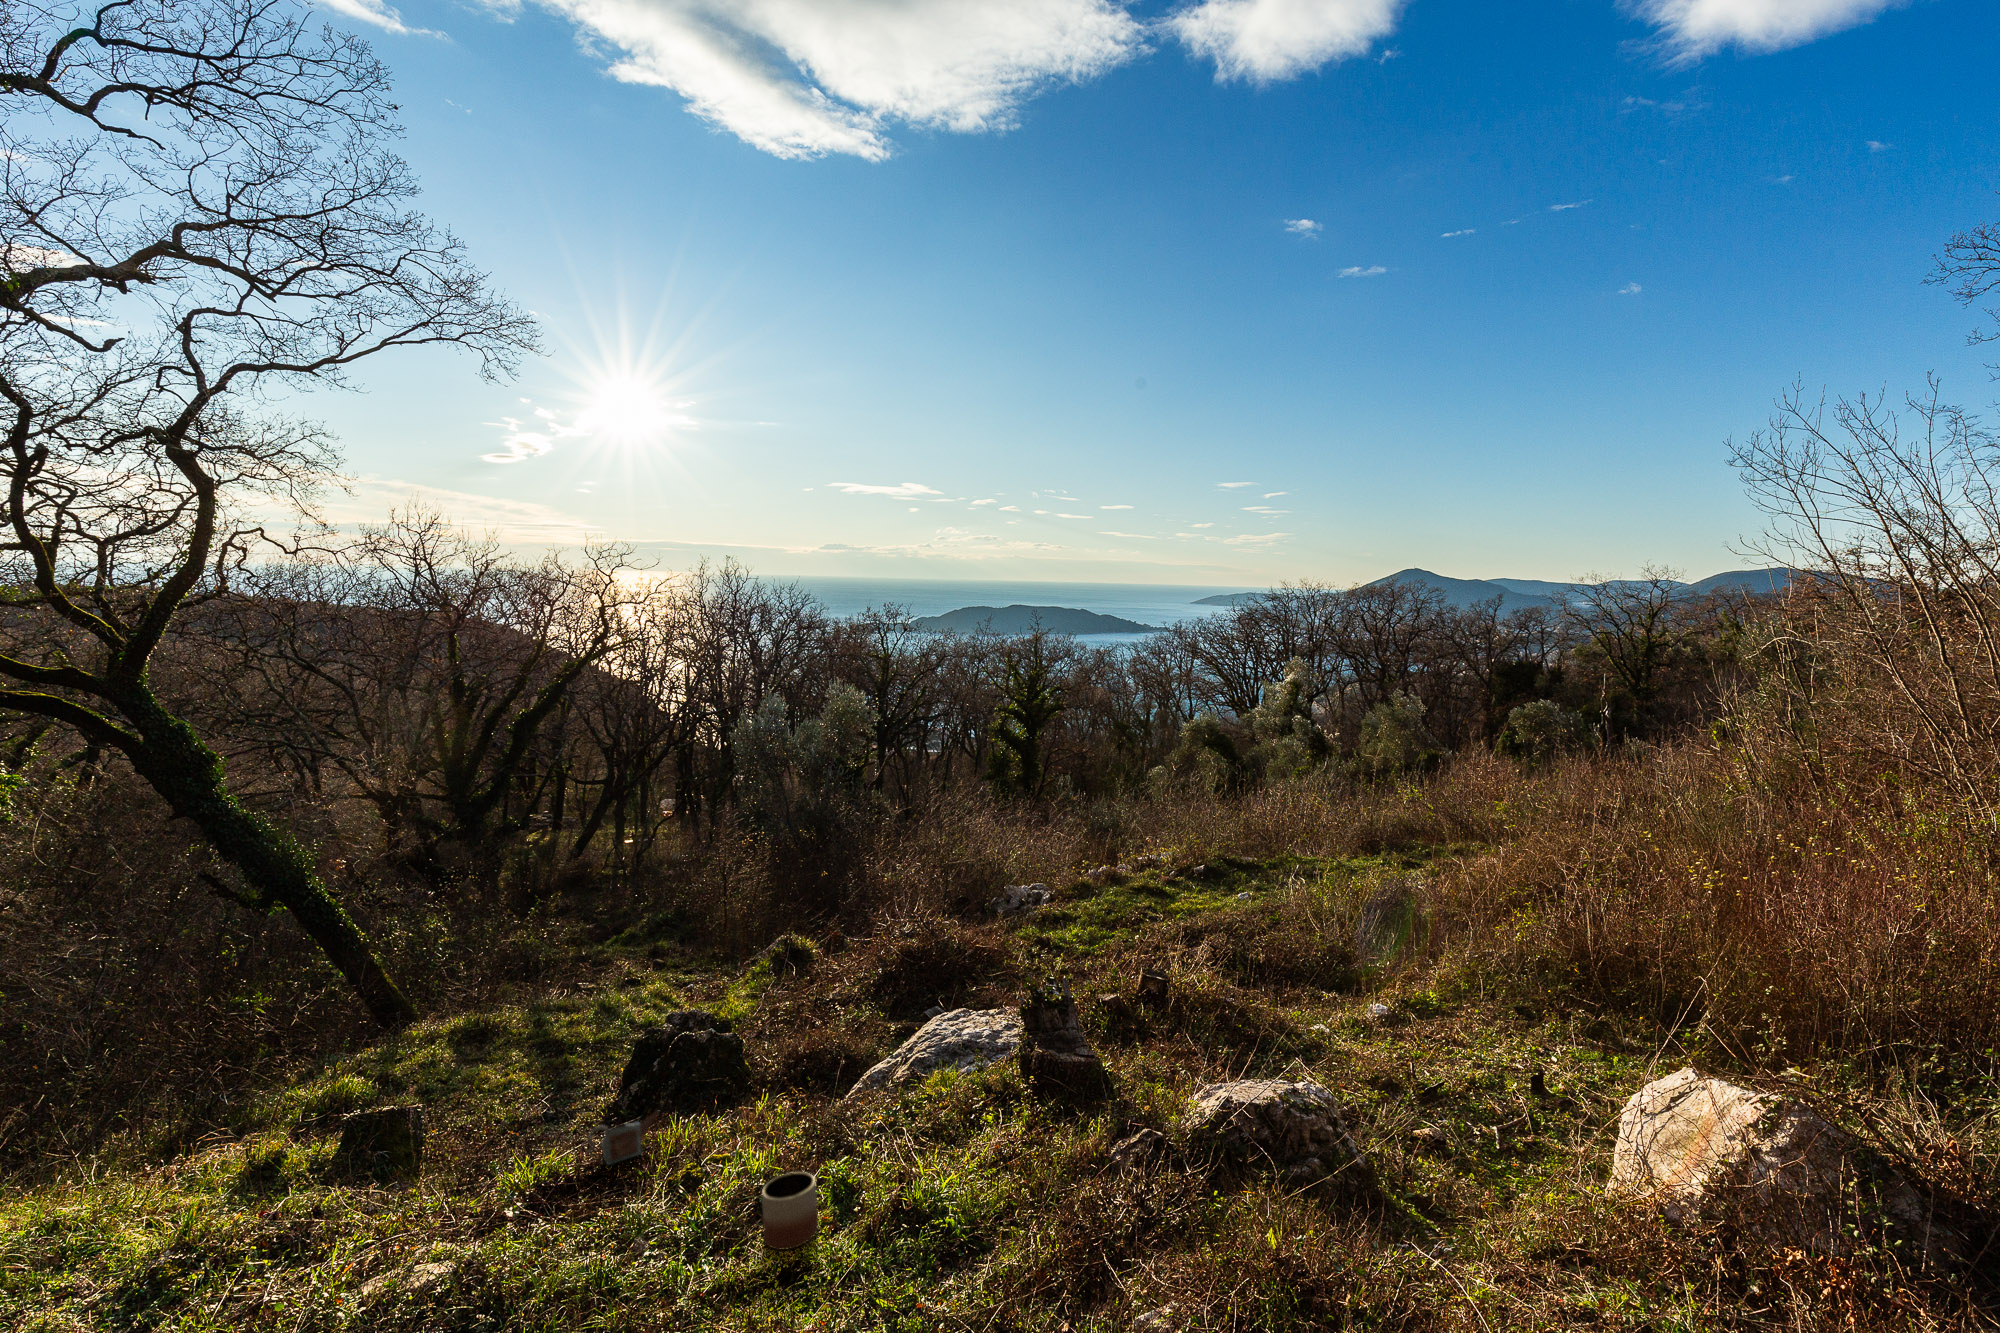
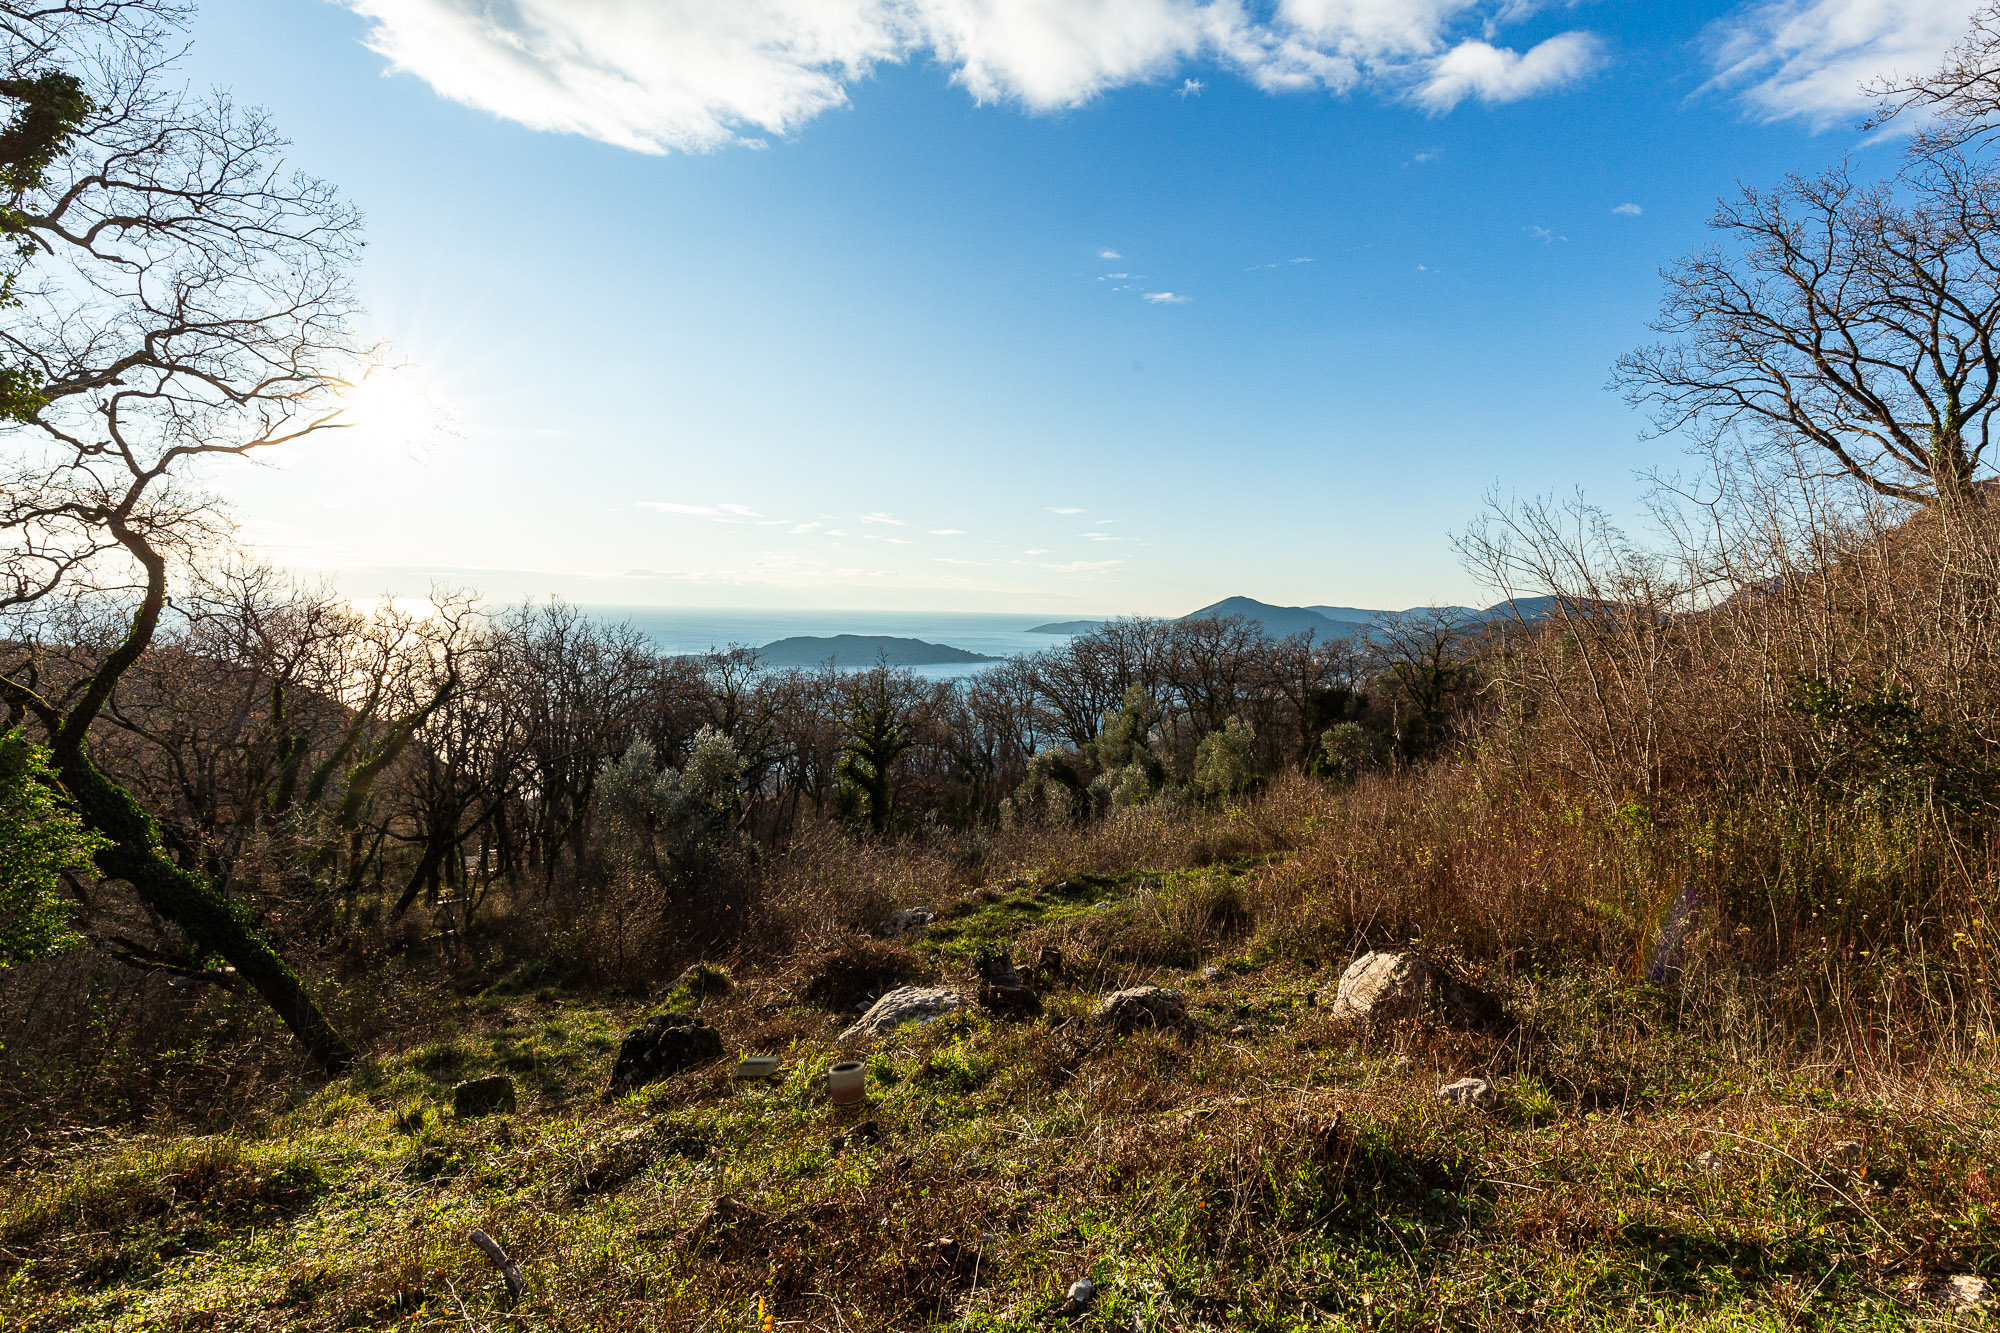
watering can: present [588,1110,659,1165] -> none [662,1054,709,1094]
toolbox: none [698,1110,760,1148] -> present [736,1056,780,1076]

